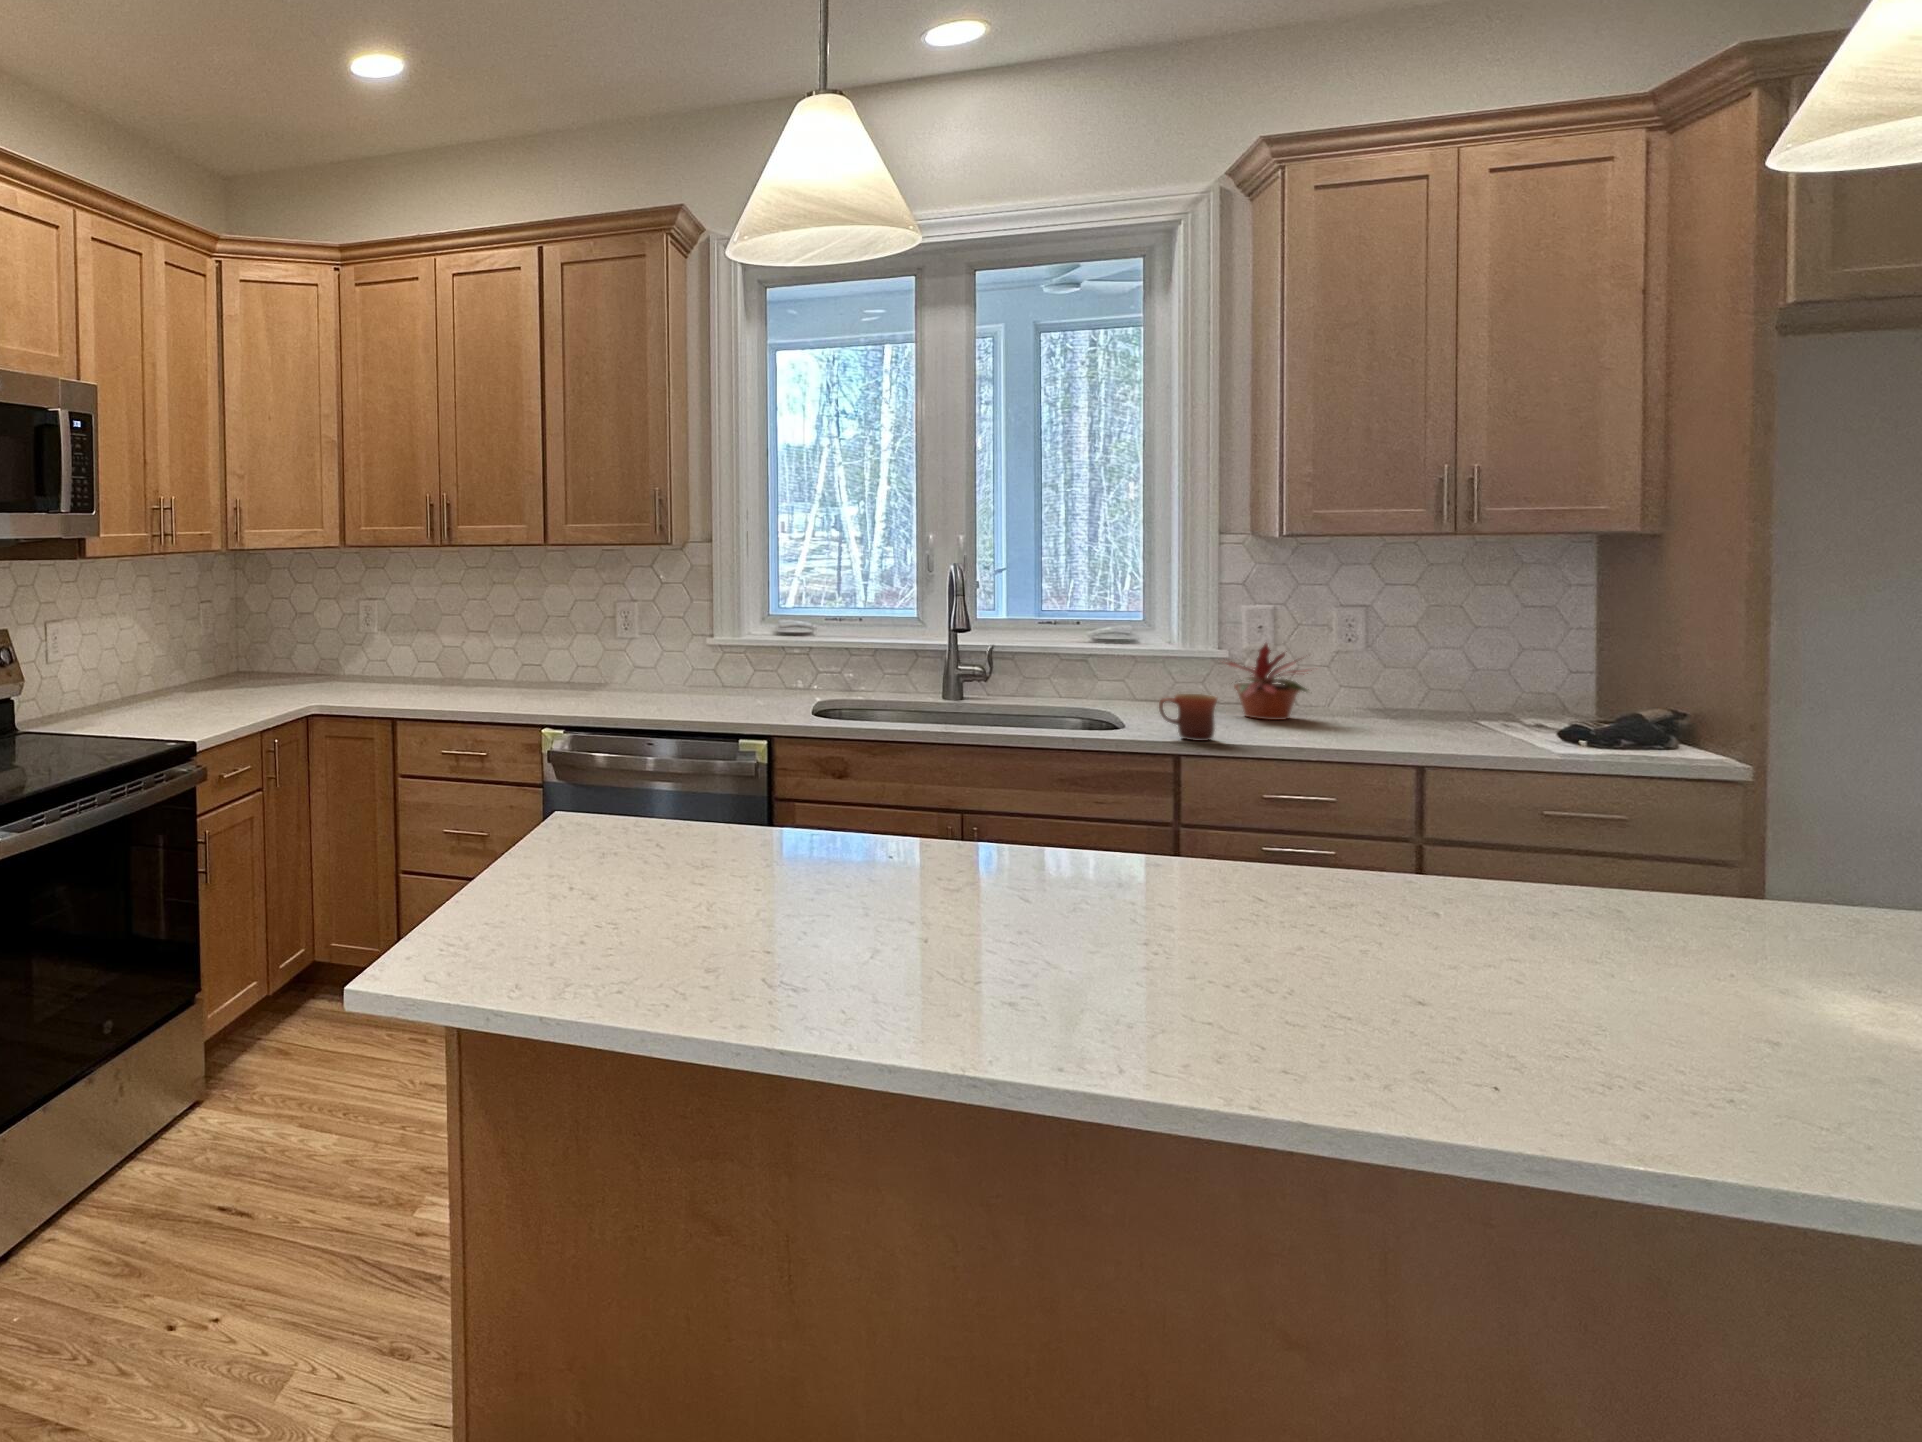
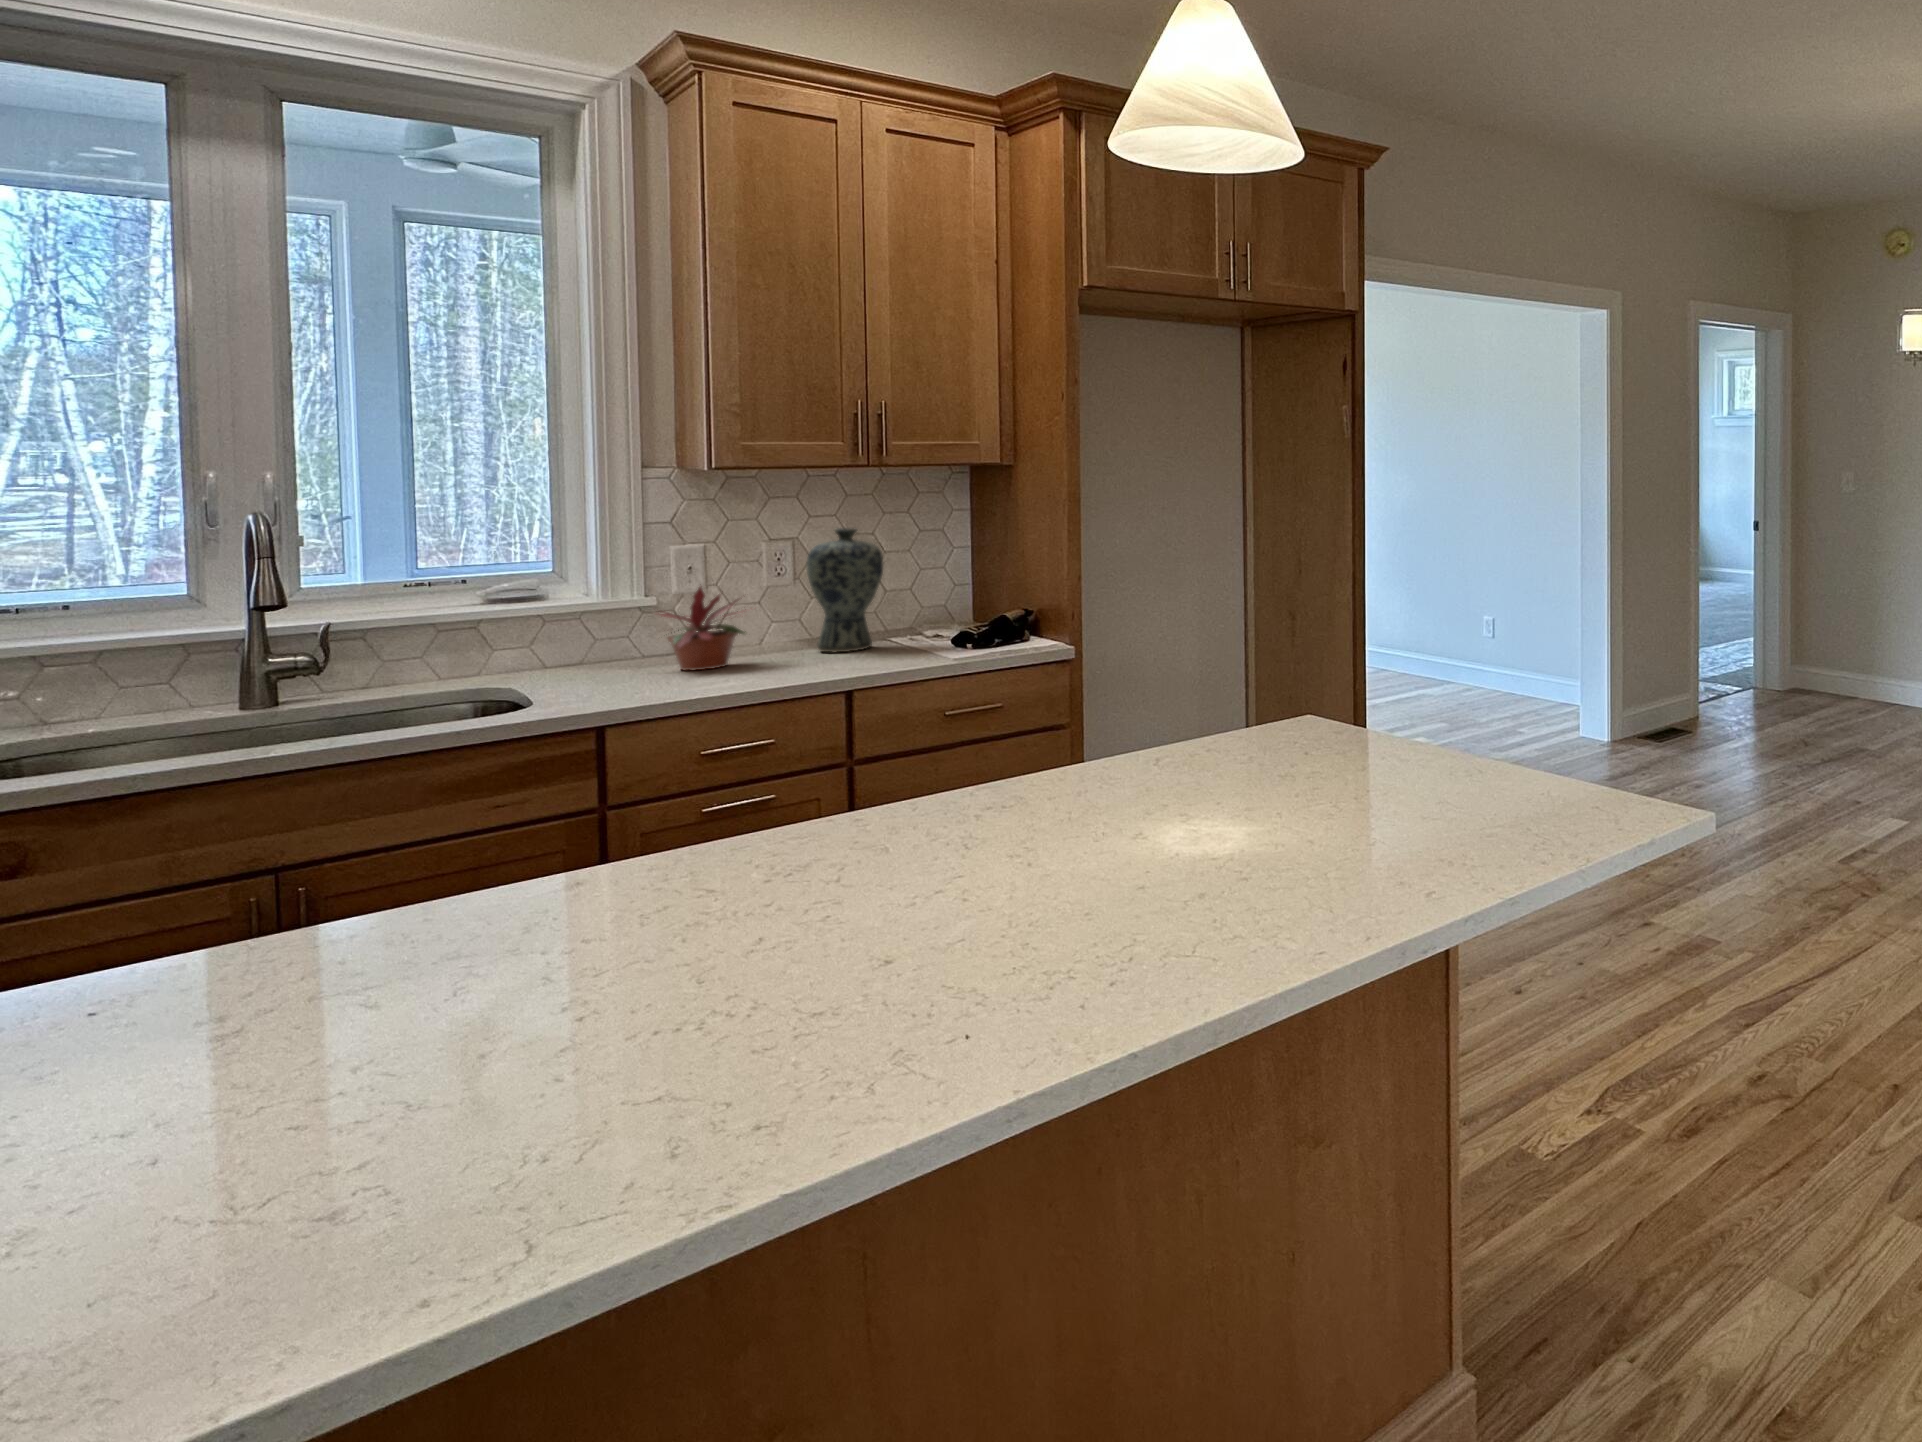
vase: none [1375,595,1467,725] -> present [806,528,883,652]
mug: present [1159,694,1217,741] -> none [572,649,644,704]

